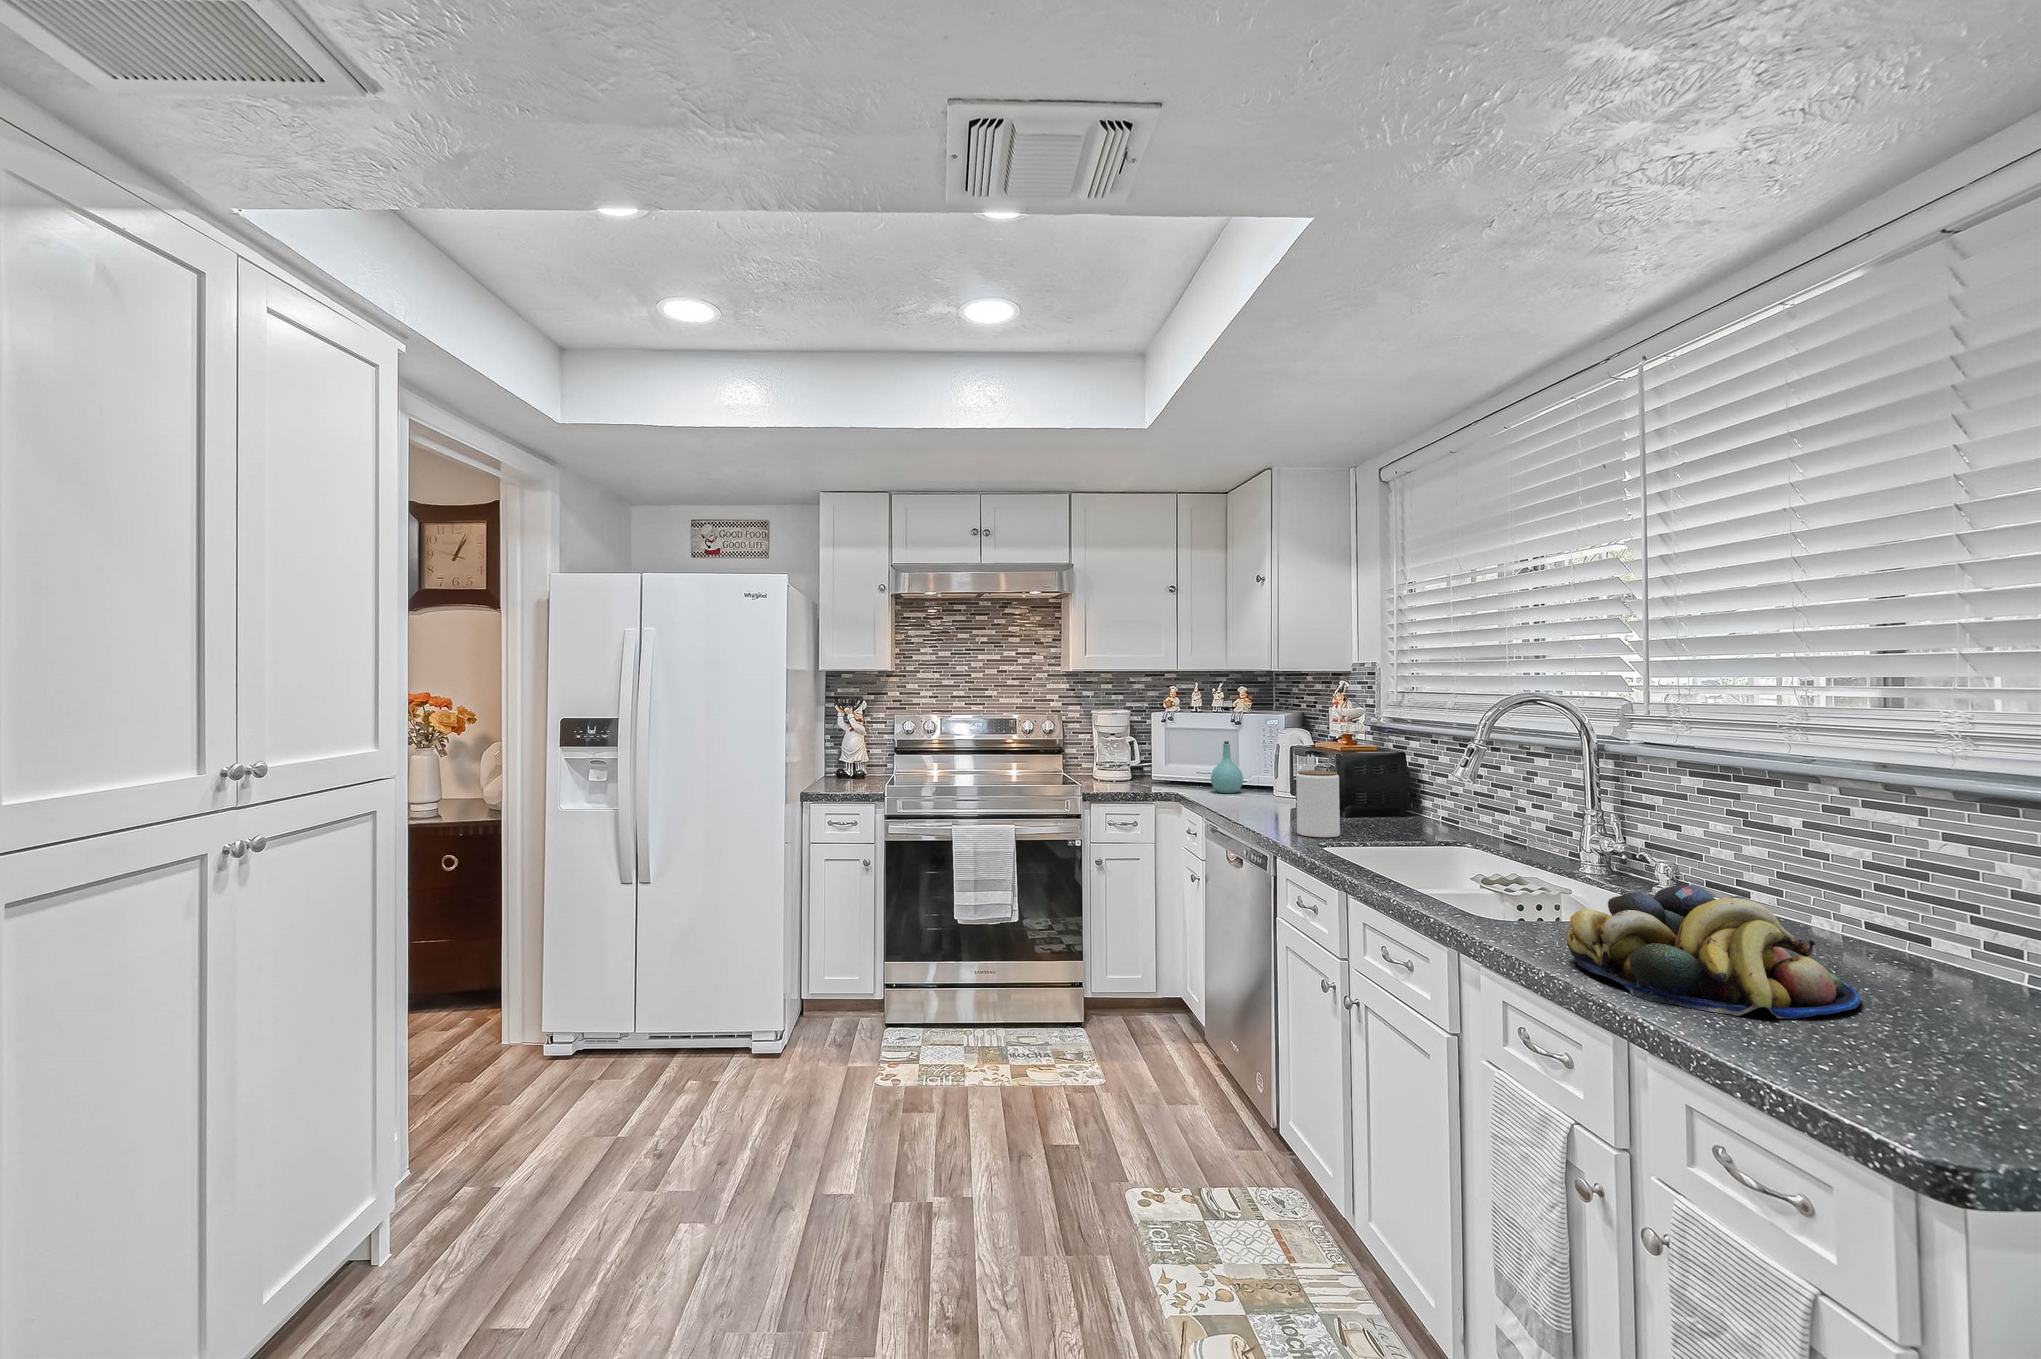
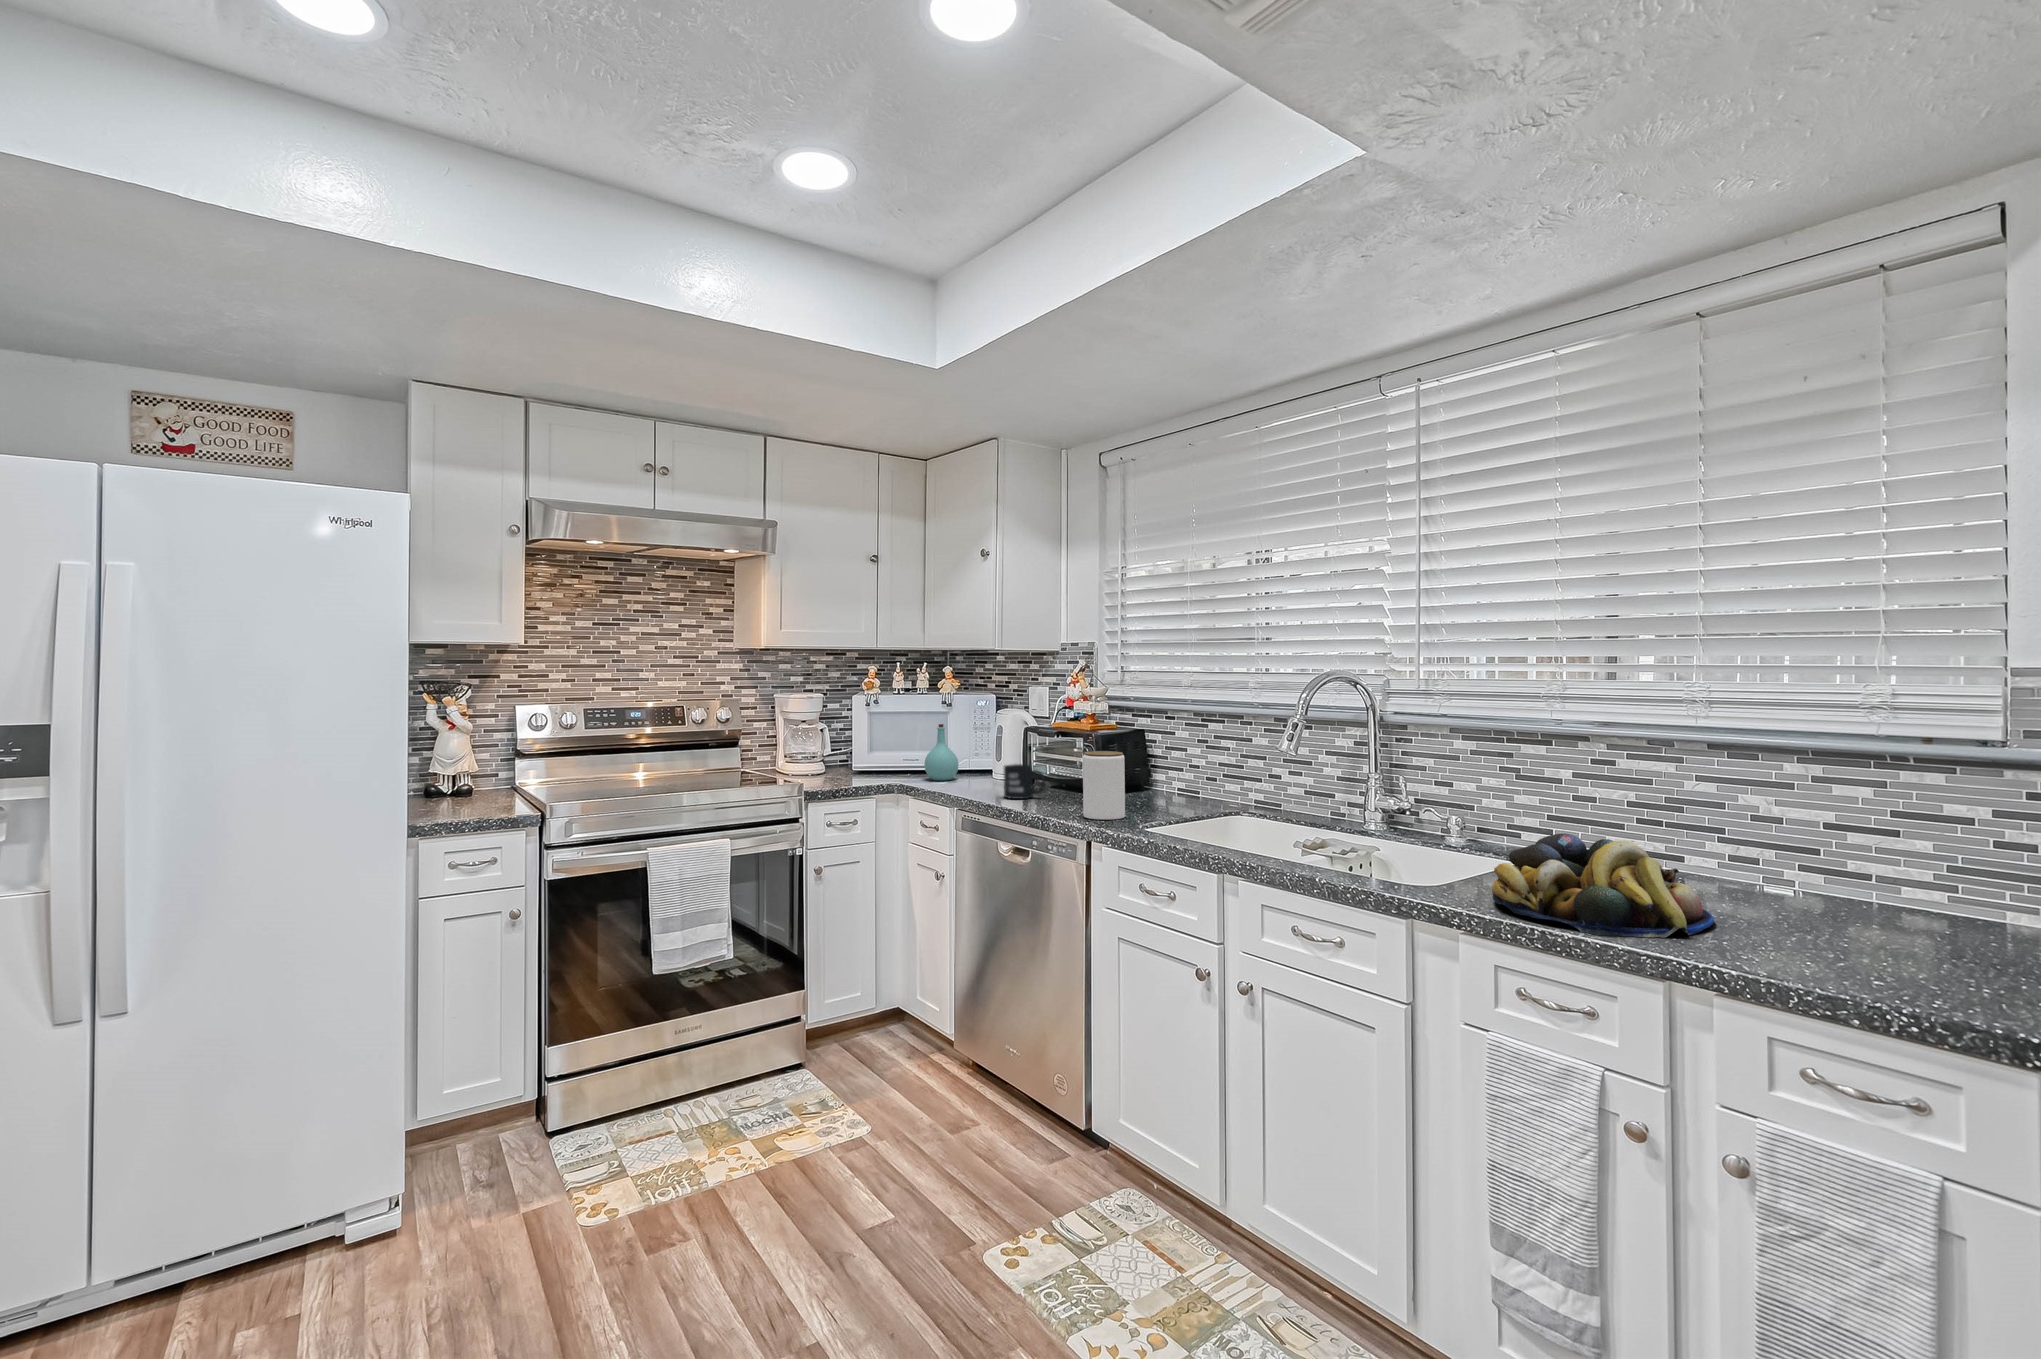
mug: none [1254,781,1292,813] -> present [1004,764,1045,799]

